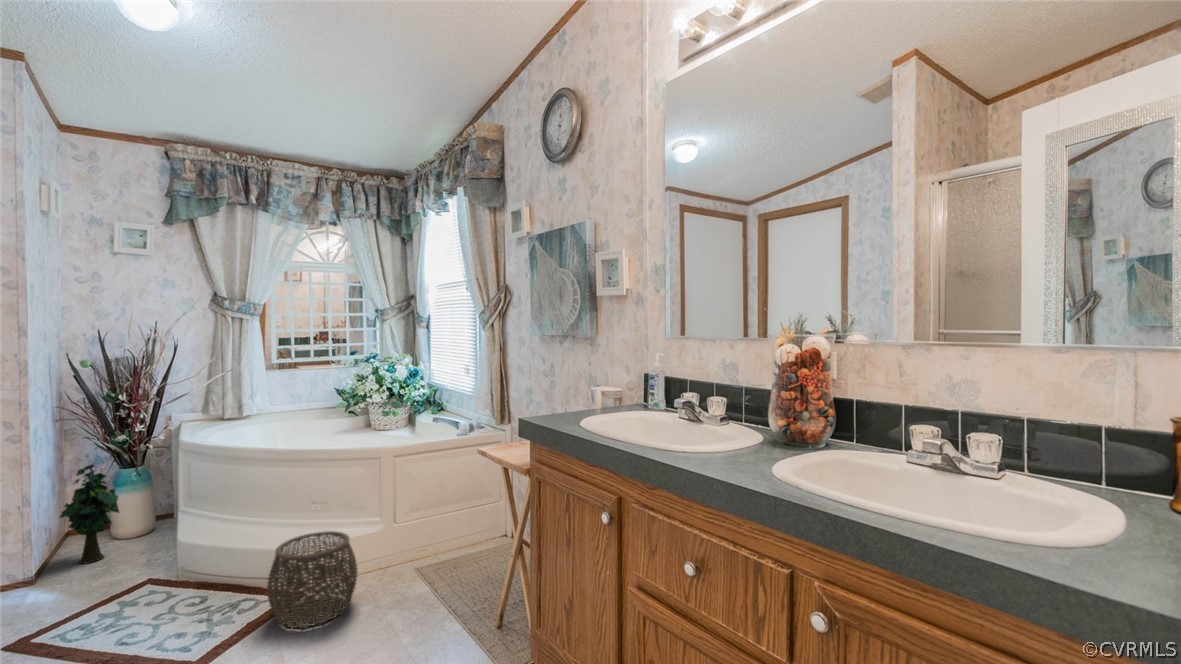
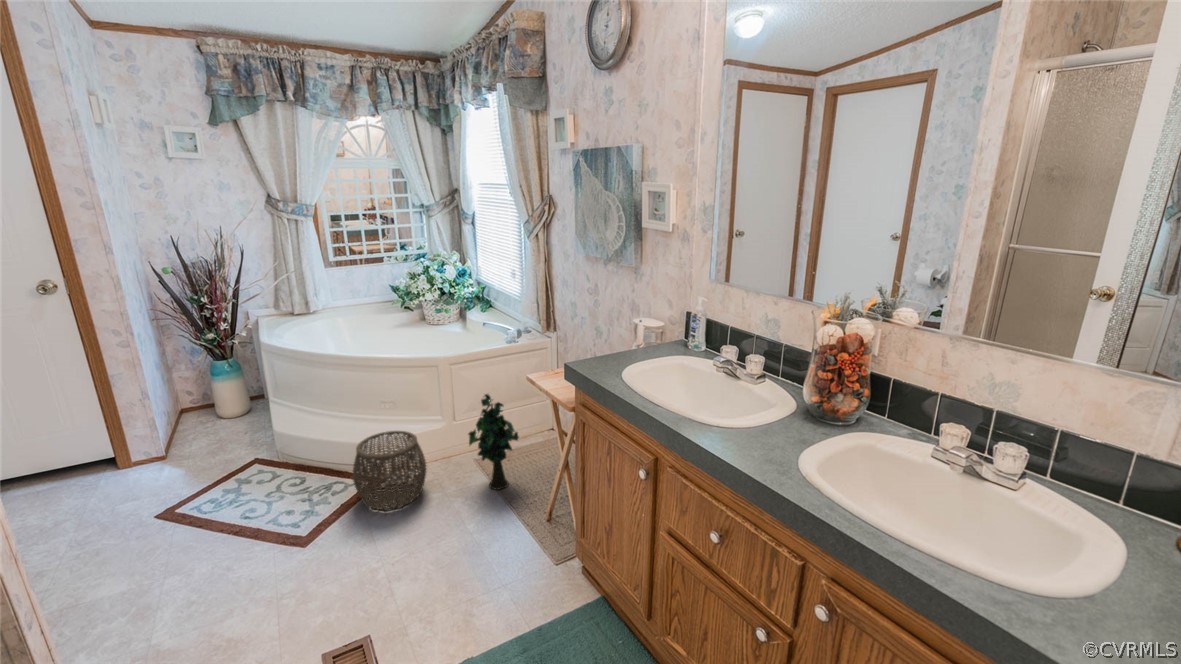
decorative plant: present [59,464,119,564] -> present [469,394,519,490]

